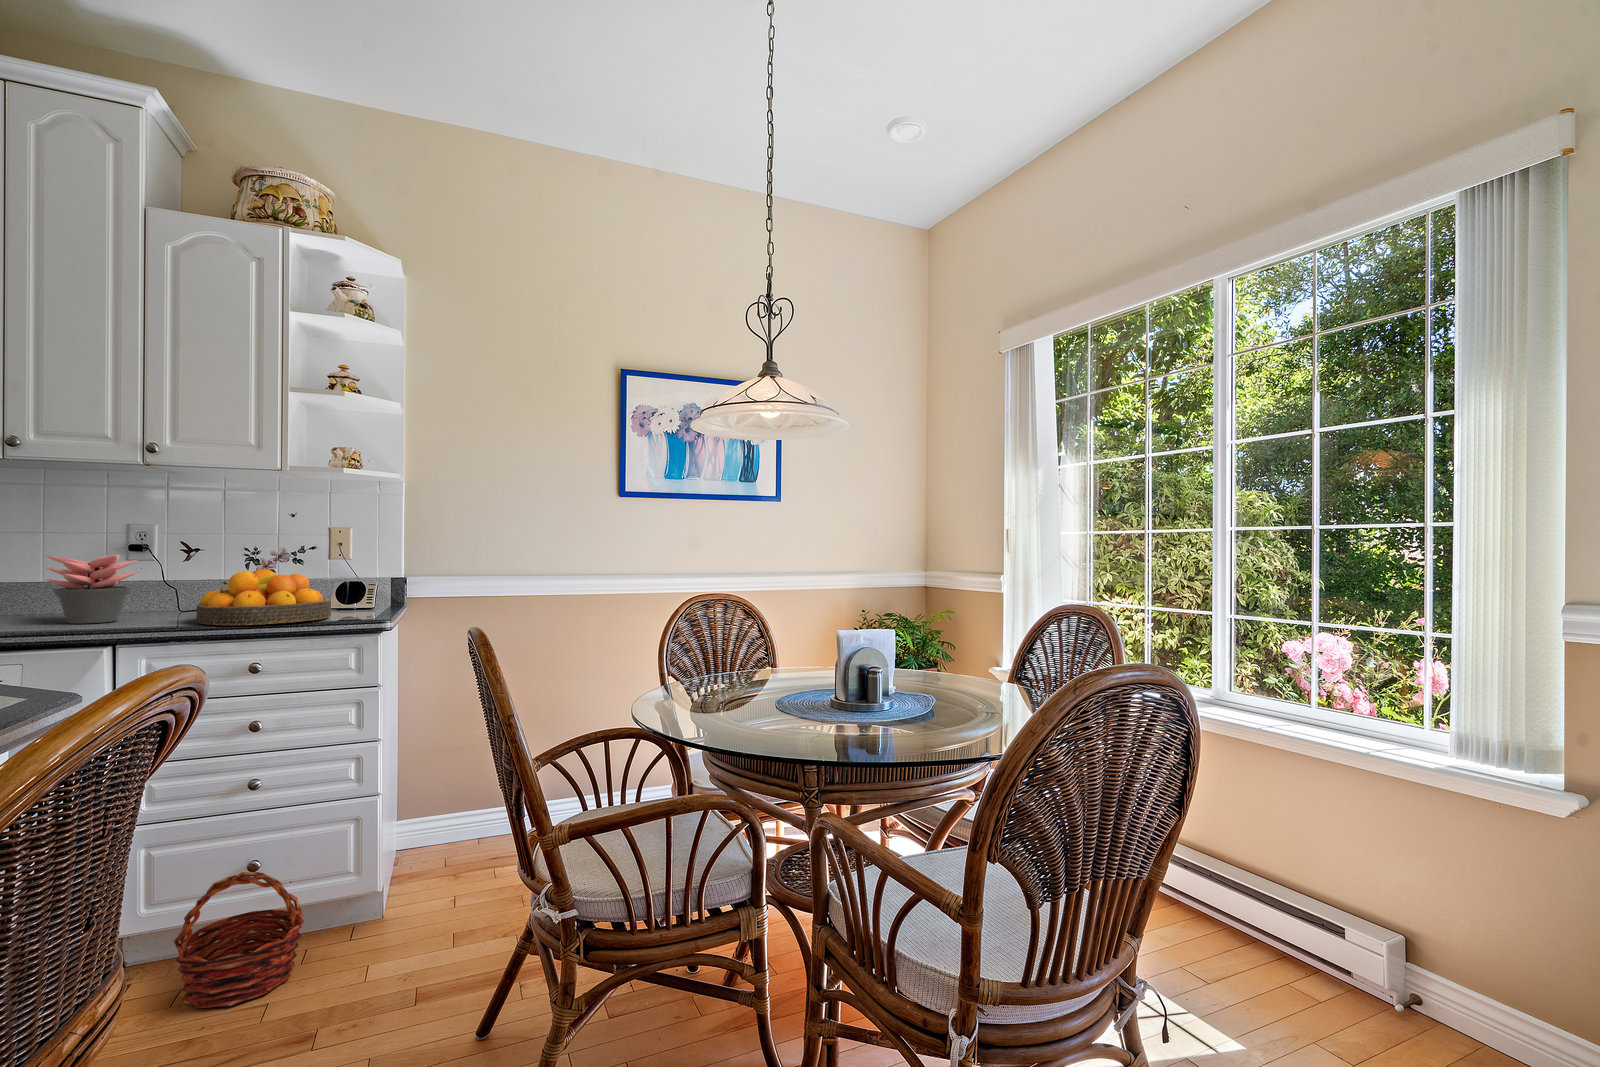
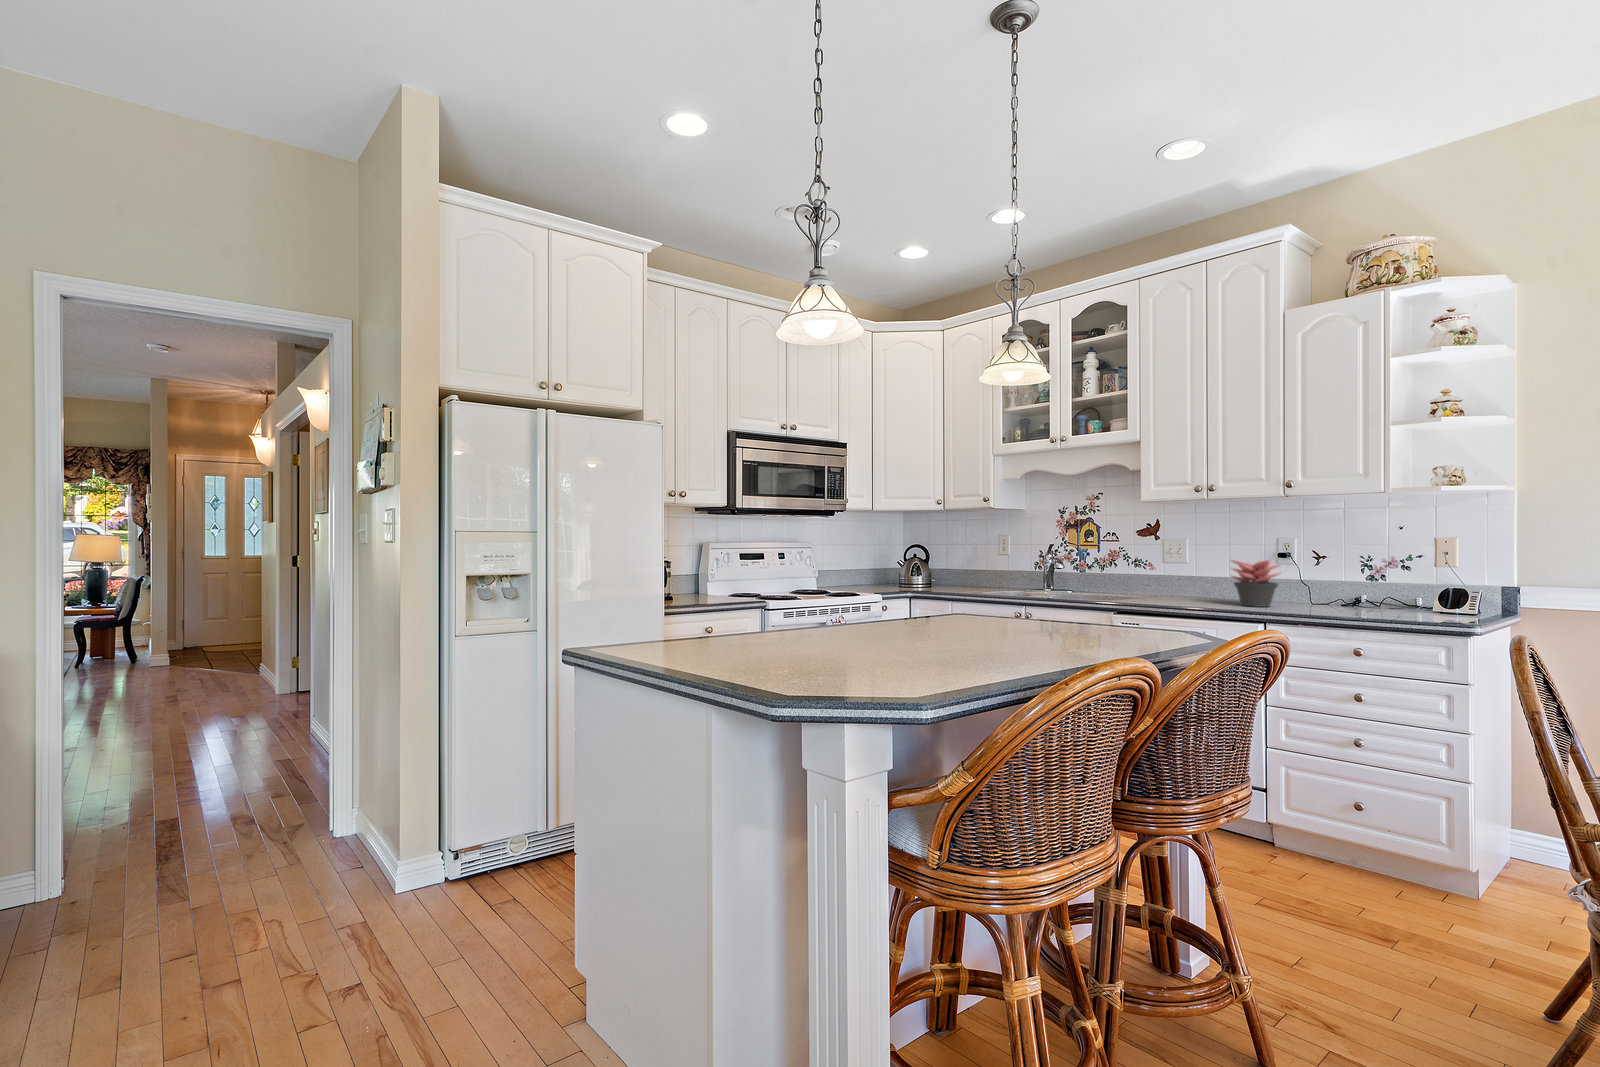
fruit bowl: present [196,569,331,625] -> none [1319,574,1428,619]
basket: present [174,872,304,1008] -> none [1302,805,1397,901]

